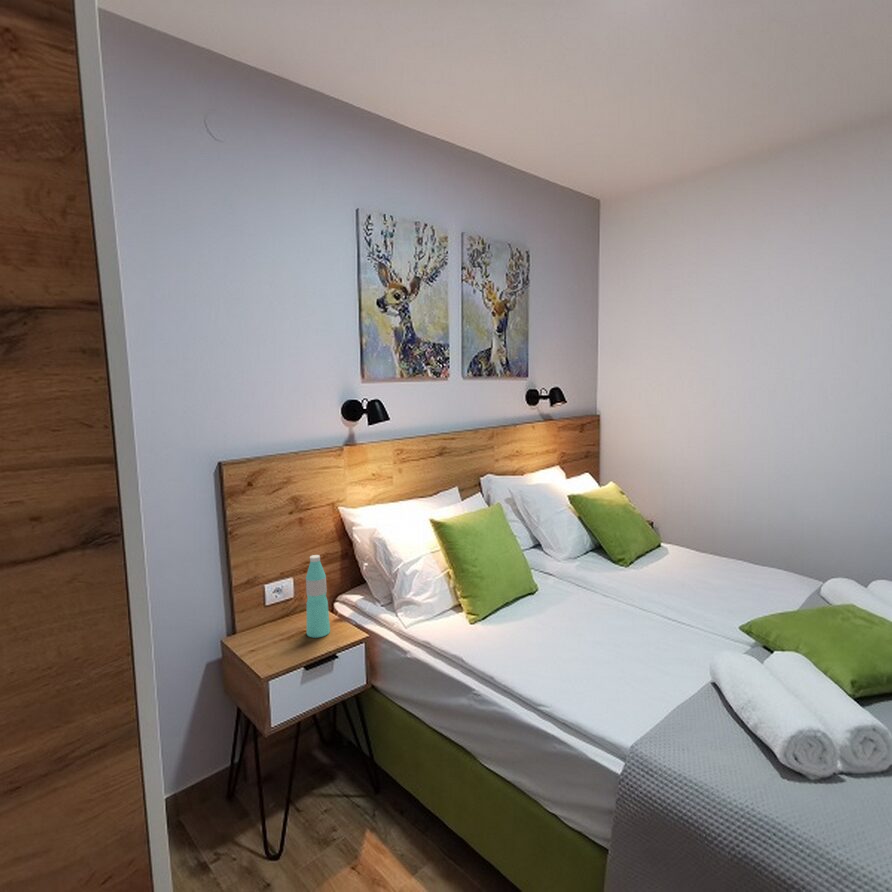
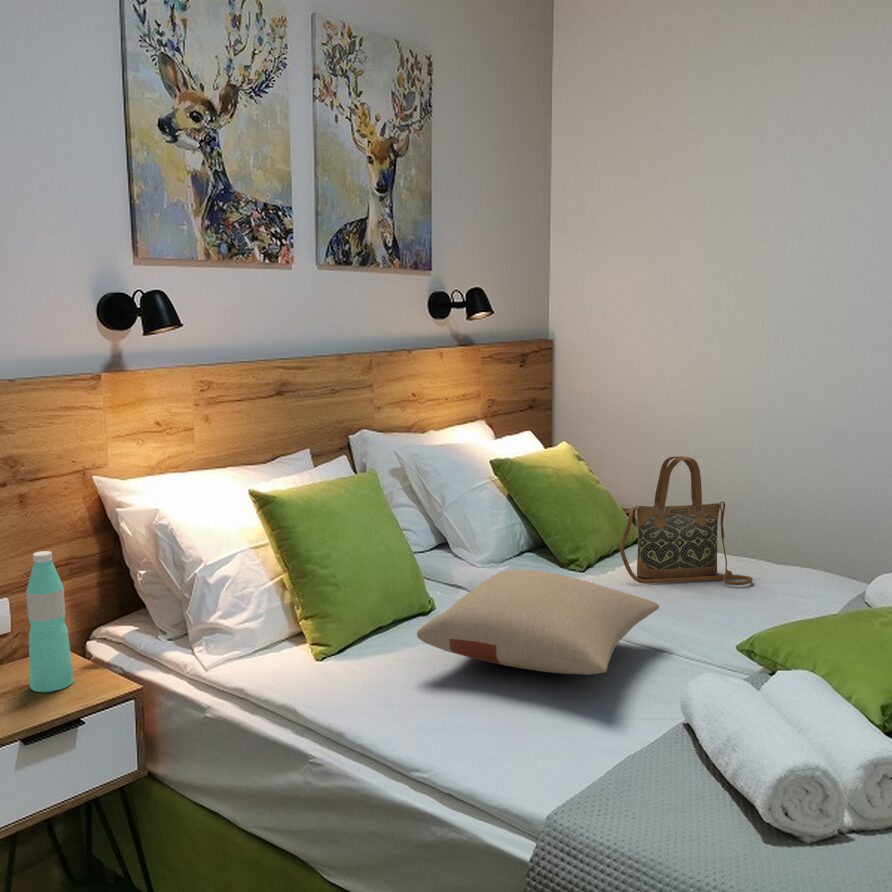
handbag: none [653,497,743,581] -> present [620,456,752,585]
pillow: none [534,571,686,646] -> present [417,570,659,675]

